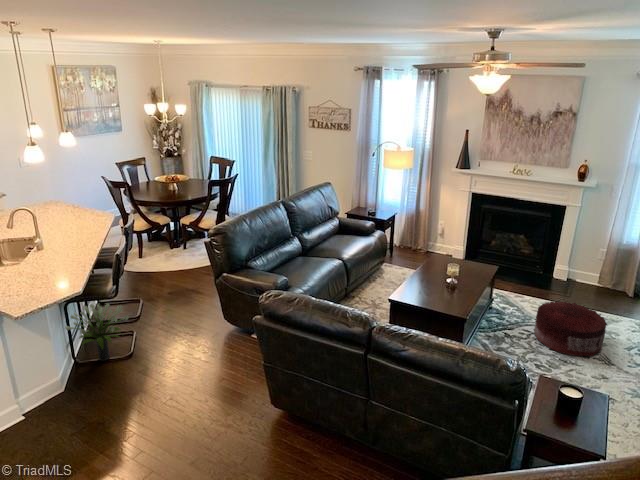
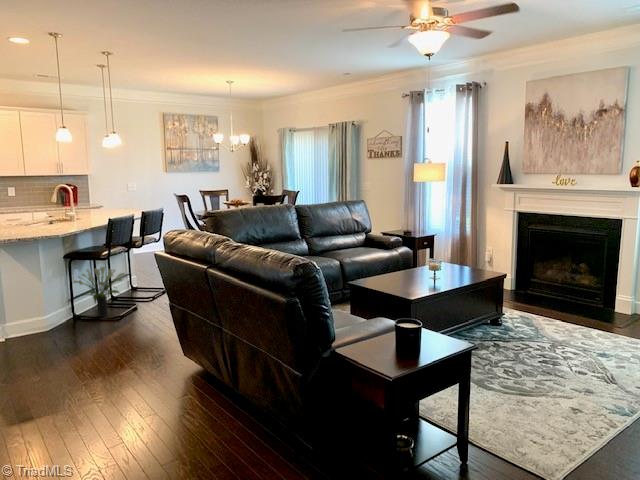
pouf: present [534,301,607,356] -> none [524,311,614,373]

